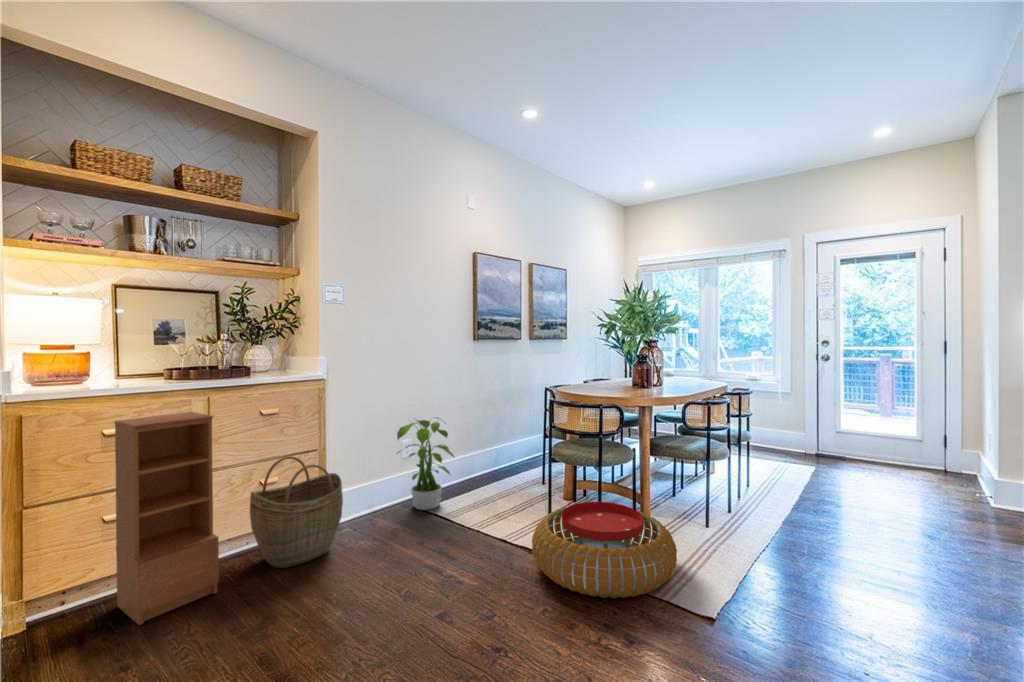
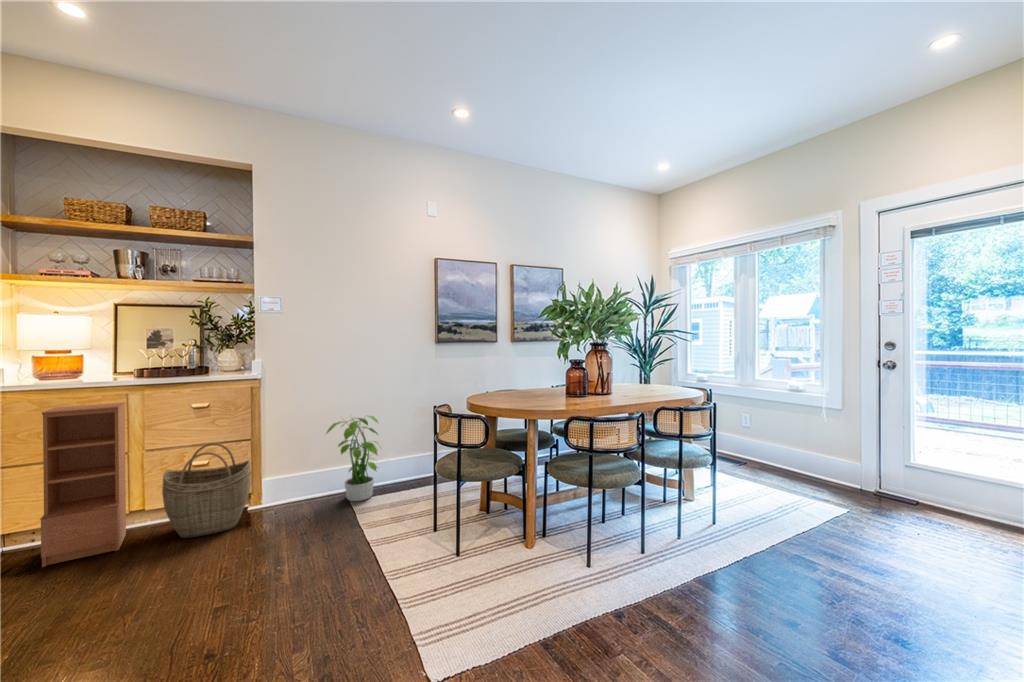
pouf: present [532,502,677,598] -> none [328,517,488,635]

